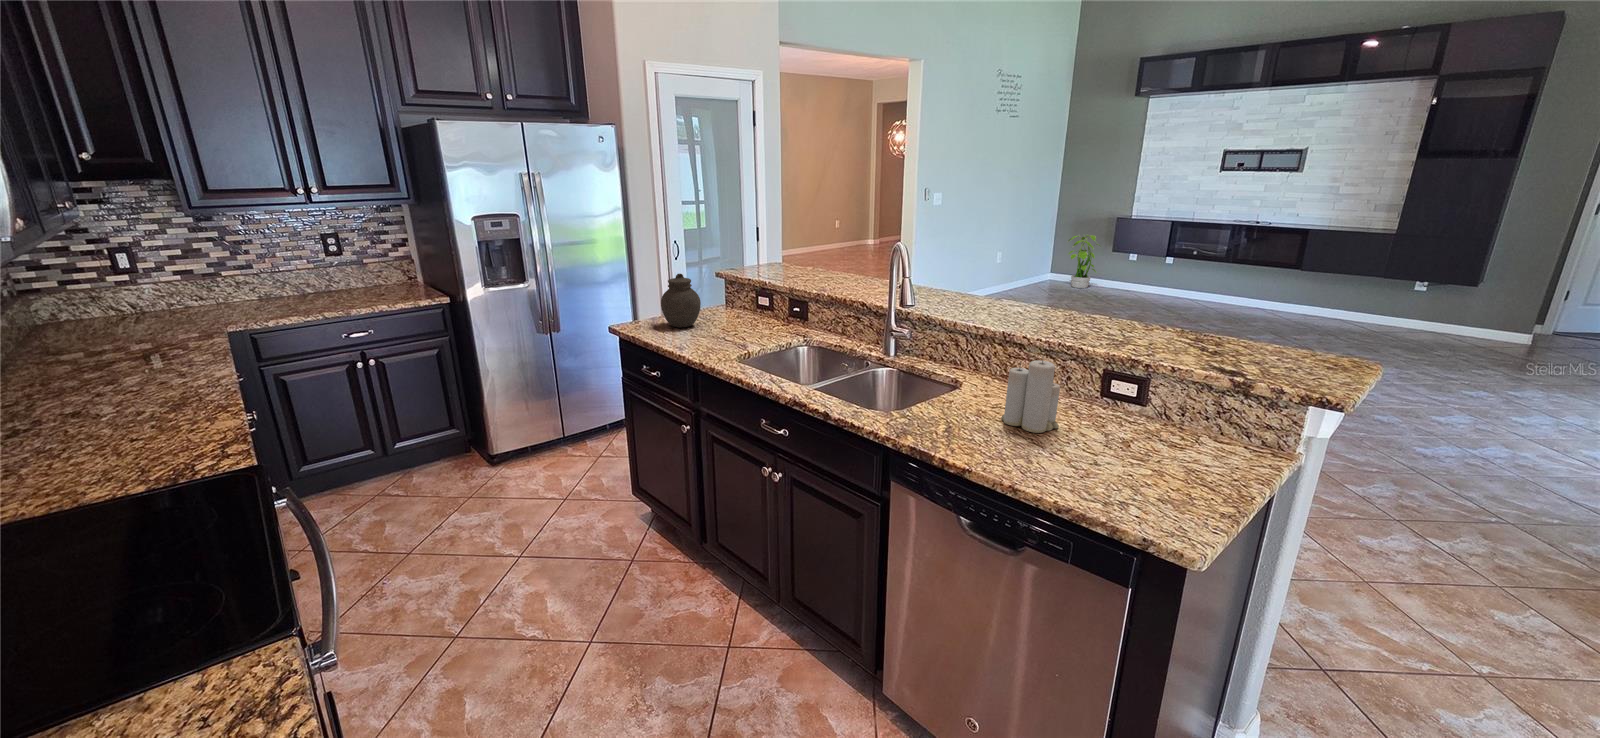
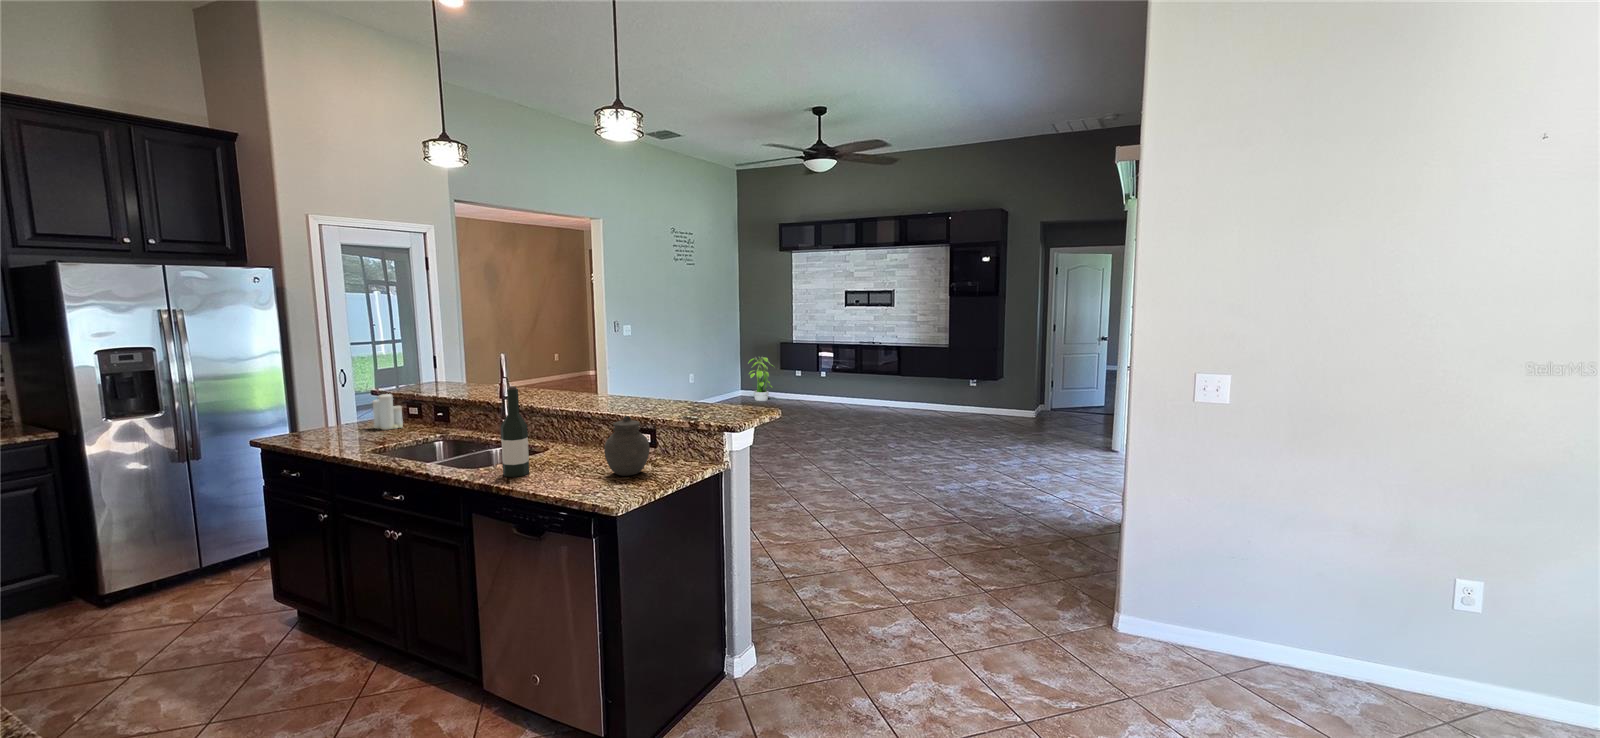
jar: present [661,274,701,328] -> present [604,416,649,476]
wine bottle: none [936,304,979,441] -> present [501,386,529,477]
candle: present [1001,356,1060,433] -> present [373,394,403,430]

